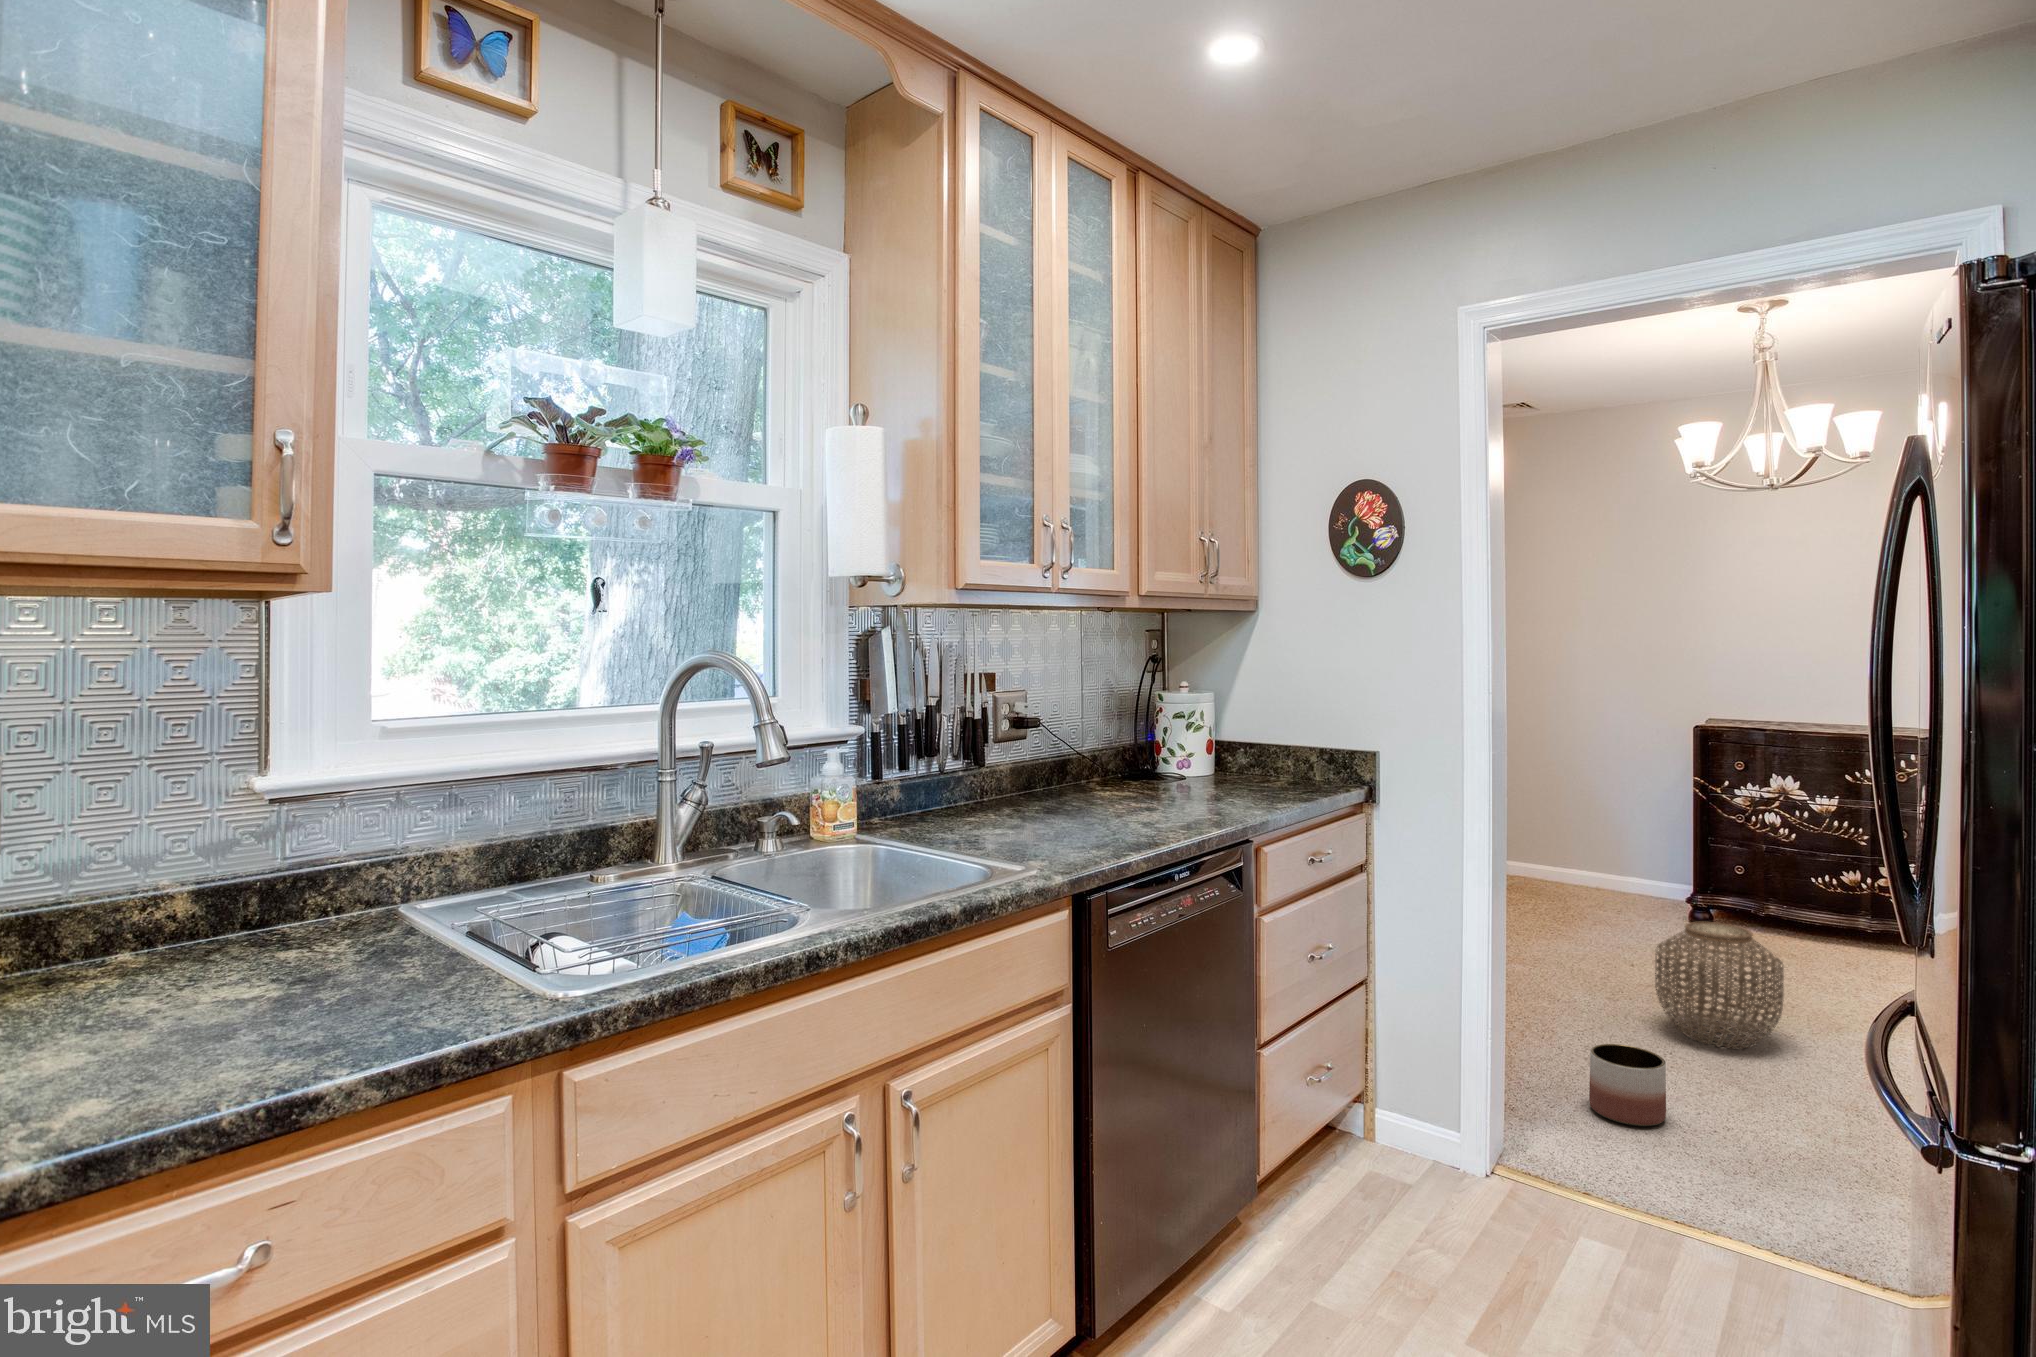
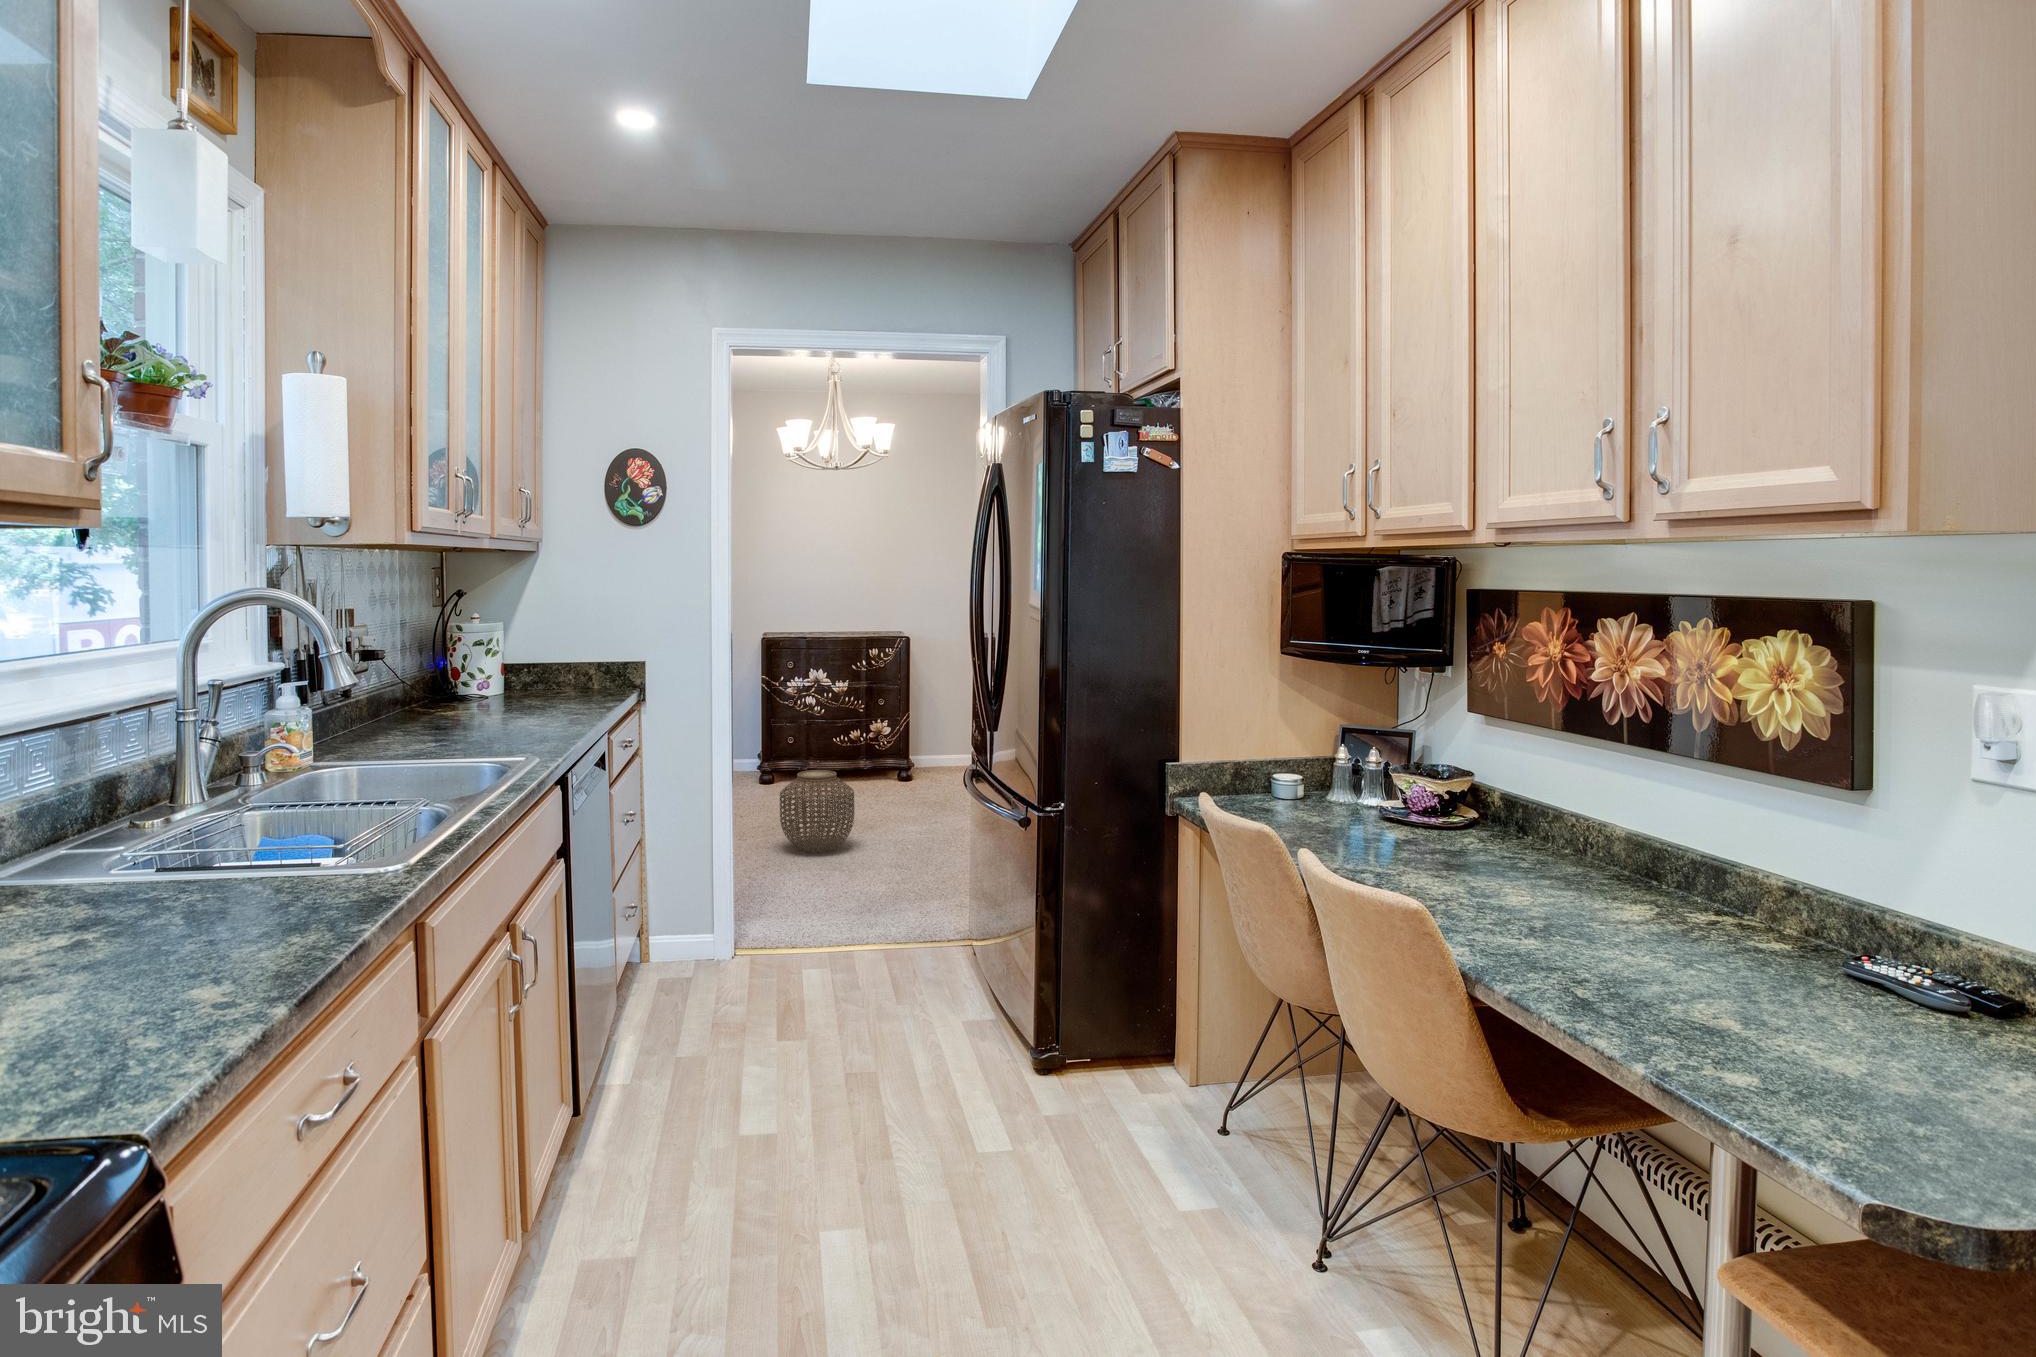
planter: present [1589,1044,1666,1126] -> none [772,855,817,904]

